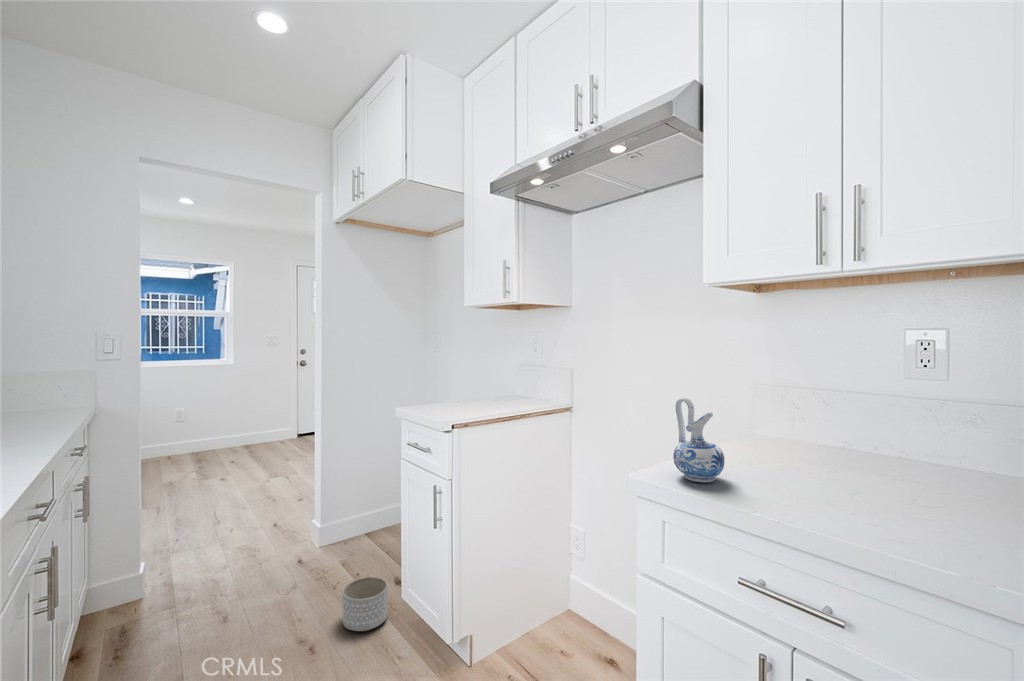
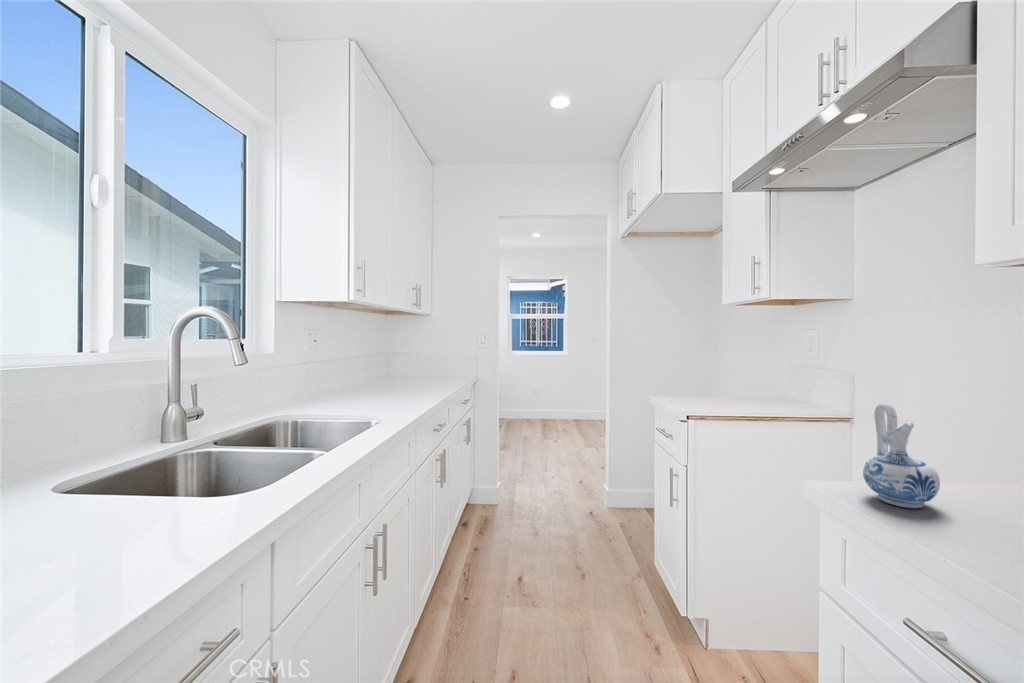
planter: present [343,577,388,632] -> none [607,535,644,578]

